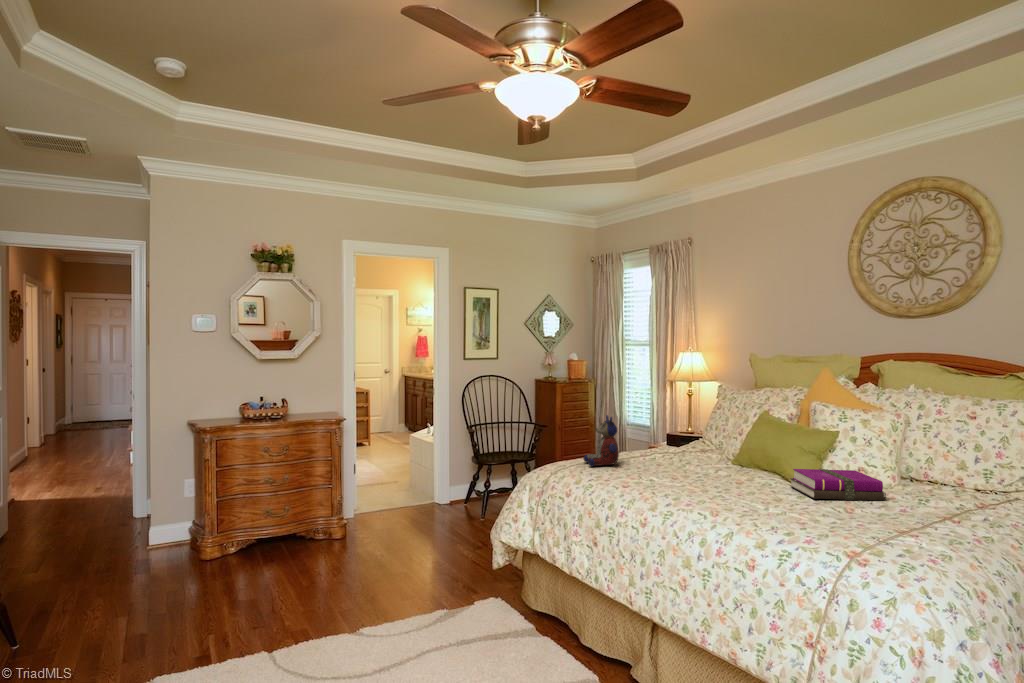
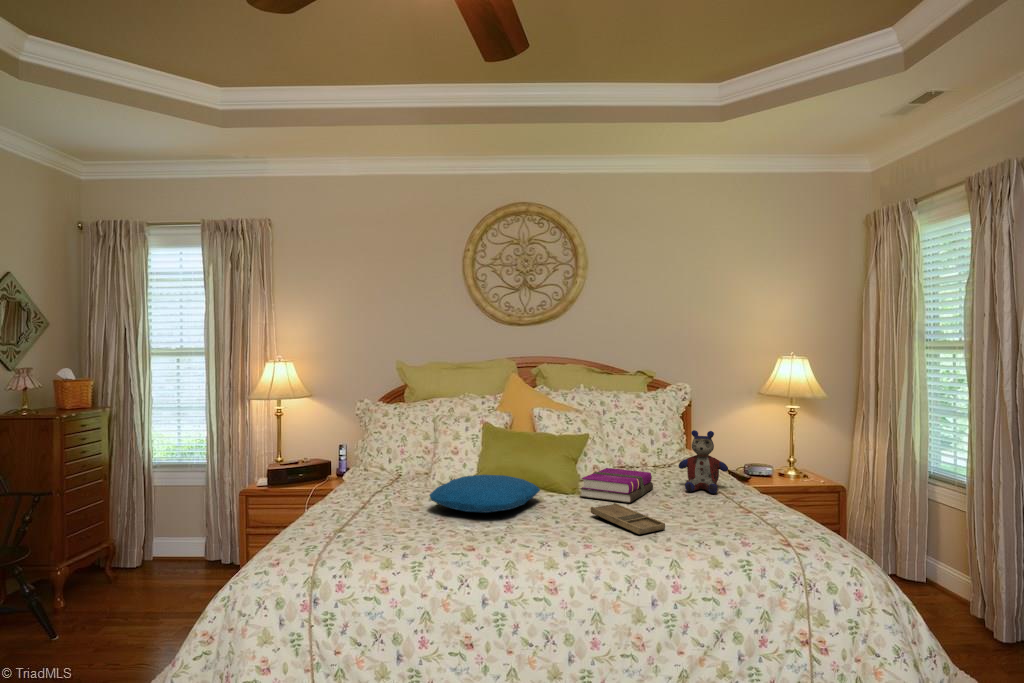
stuffed bear: present [583,415,619,466] -> present [679,430,728,493]
pillow: none [657,448,751,477] -> present [430,475,540,513]
tray: none [734,486,777,514] -> present [591,503,665,534]

